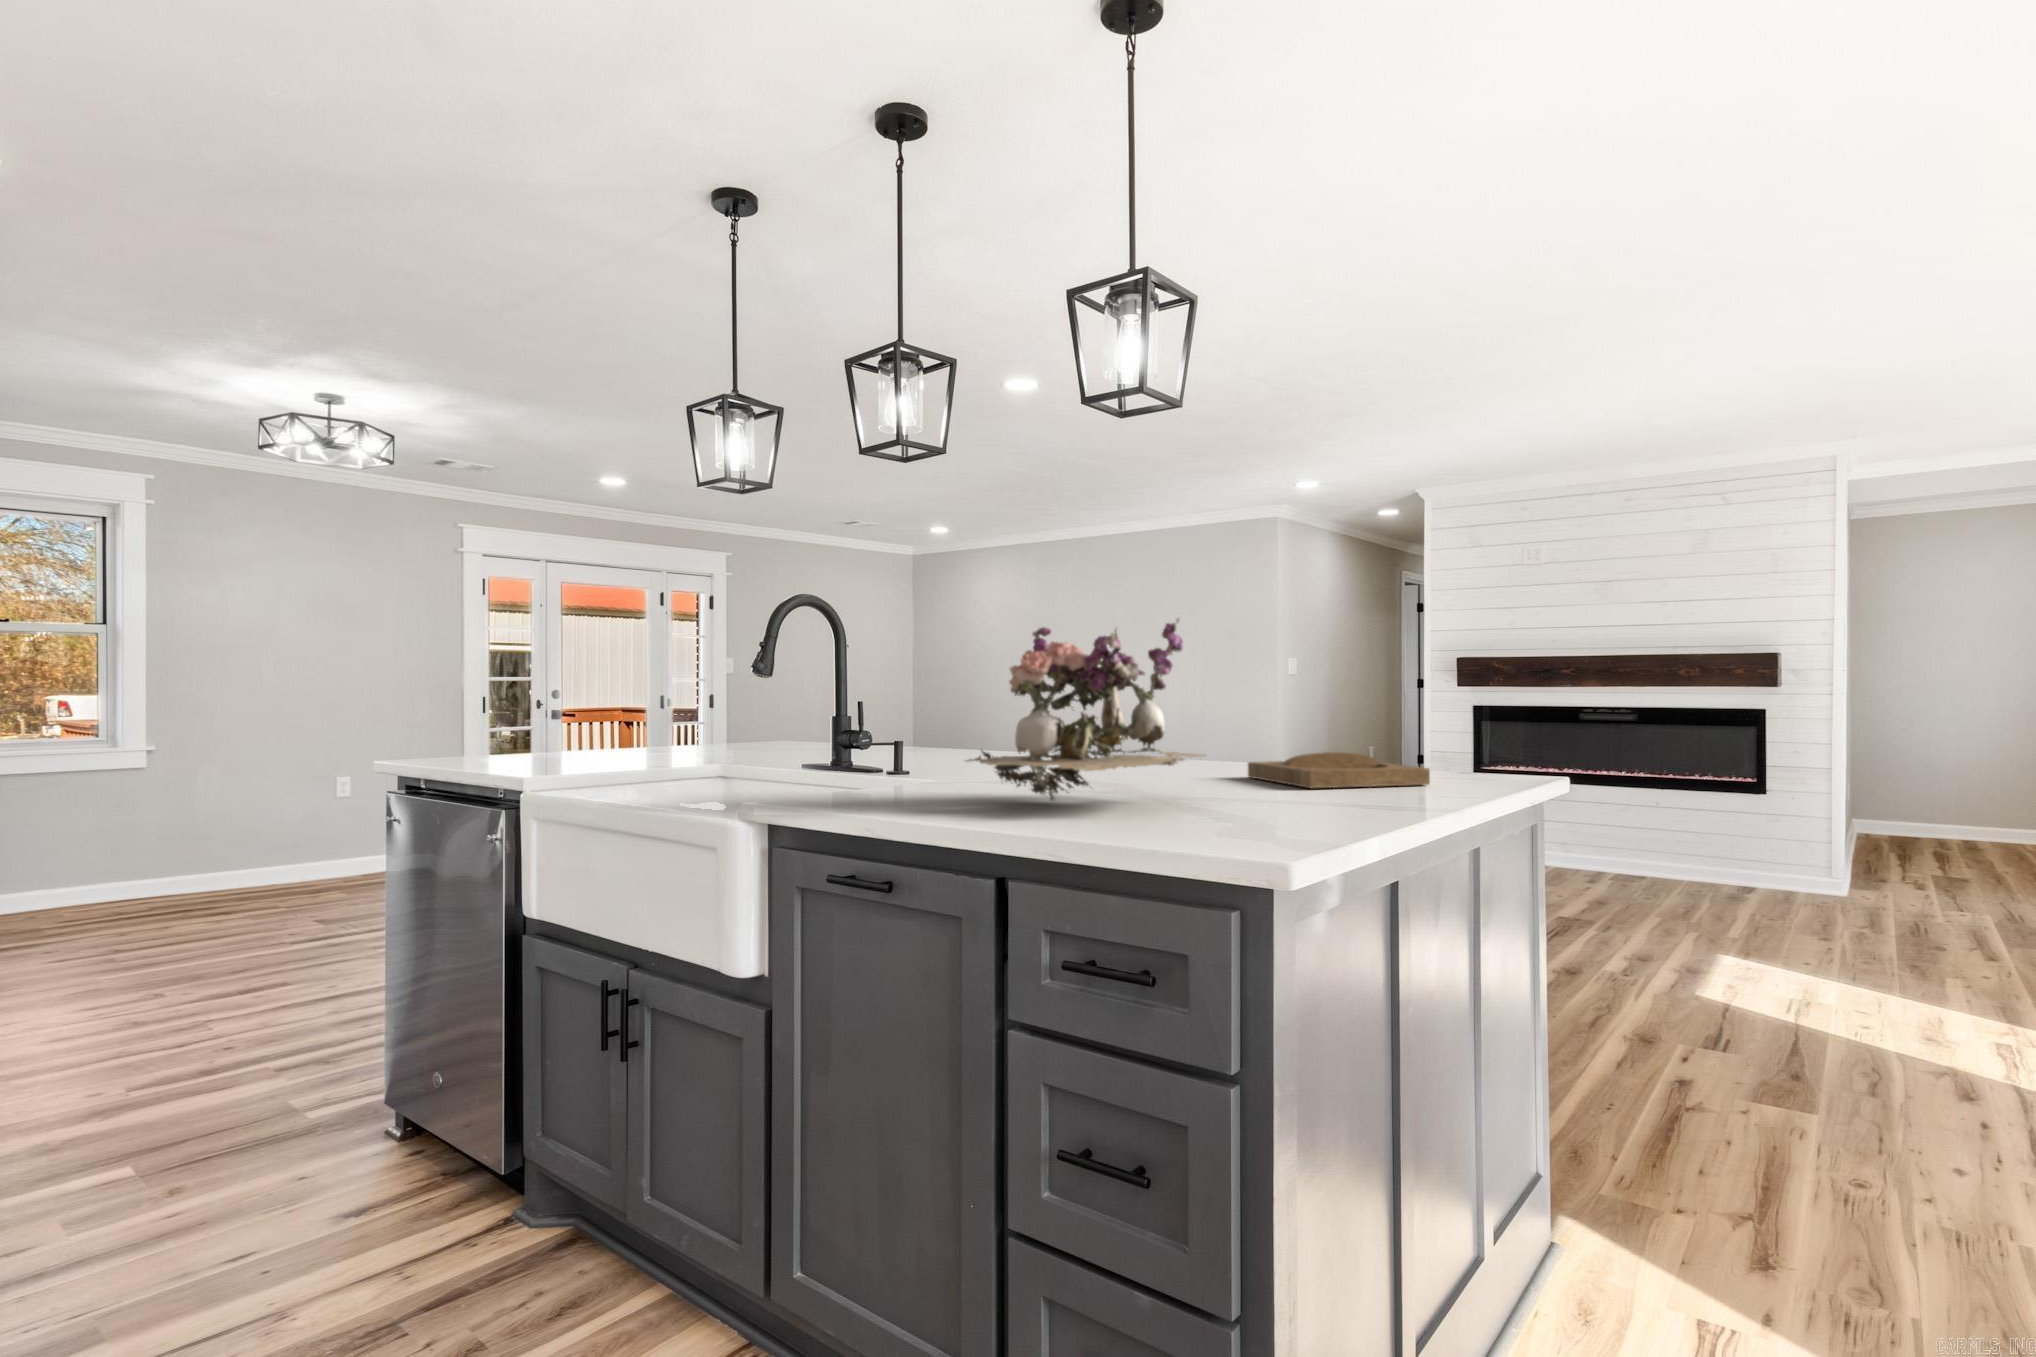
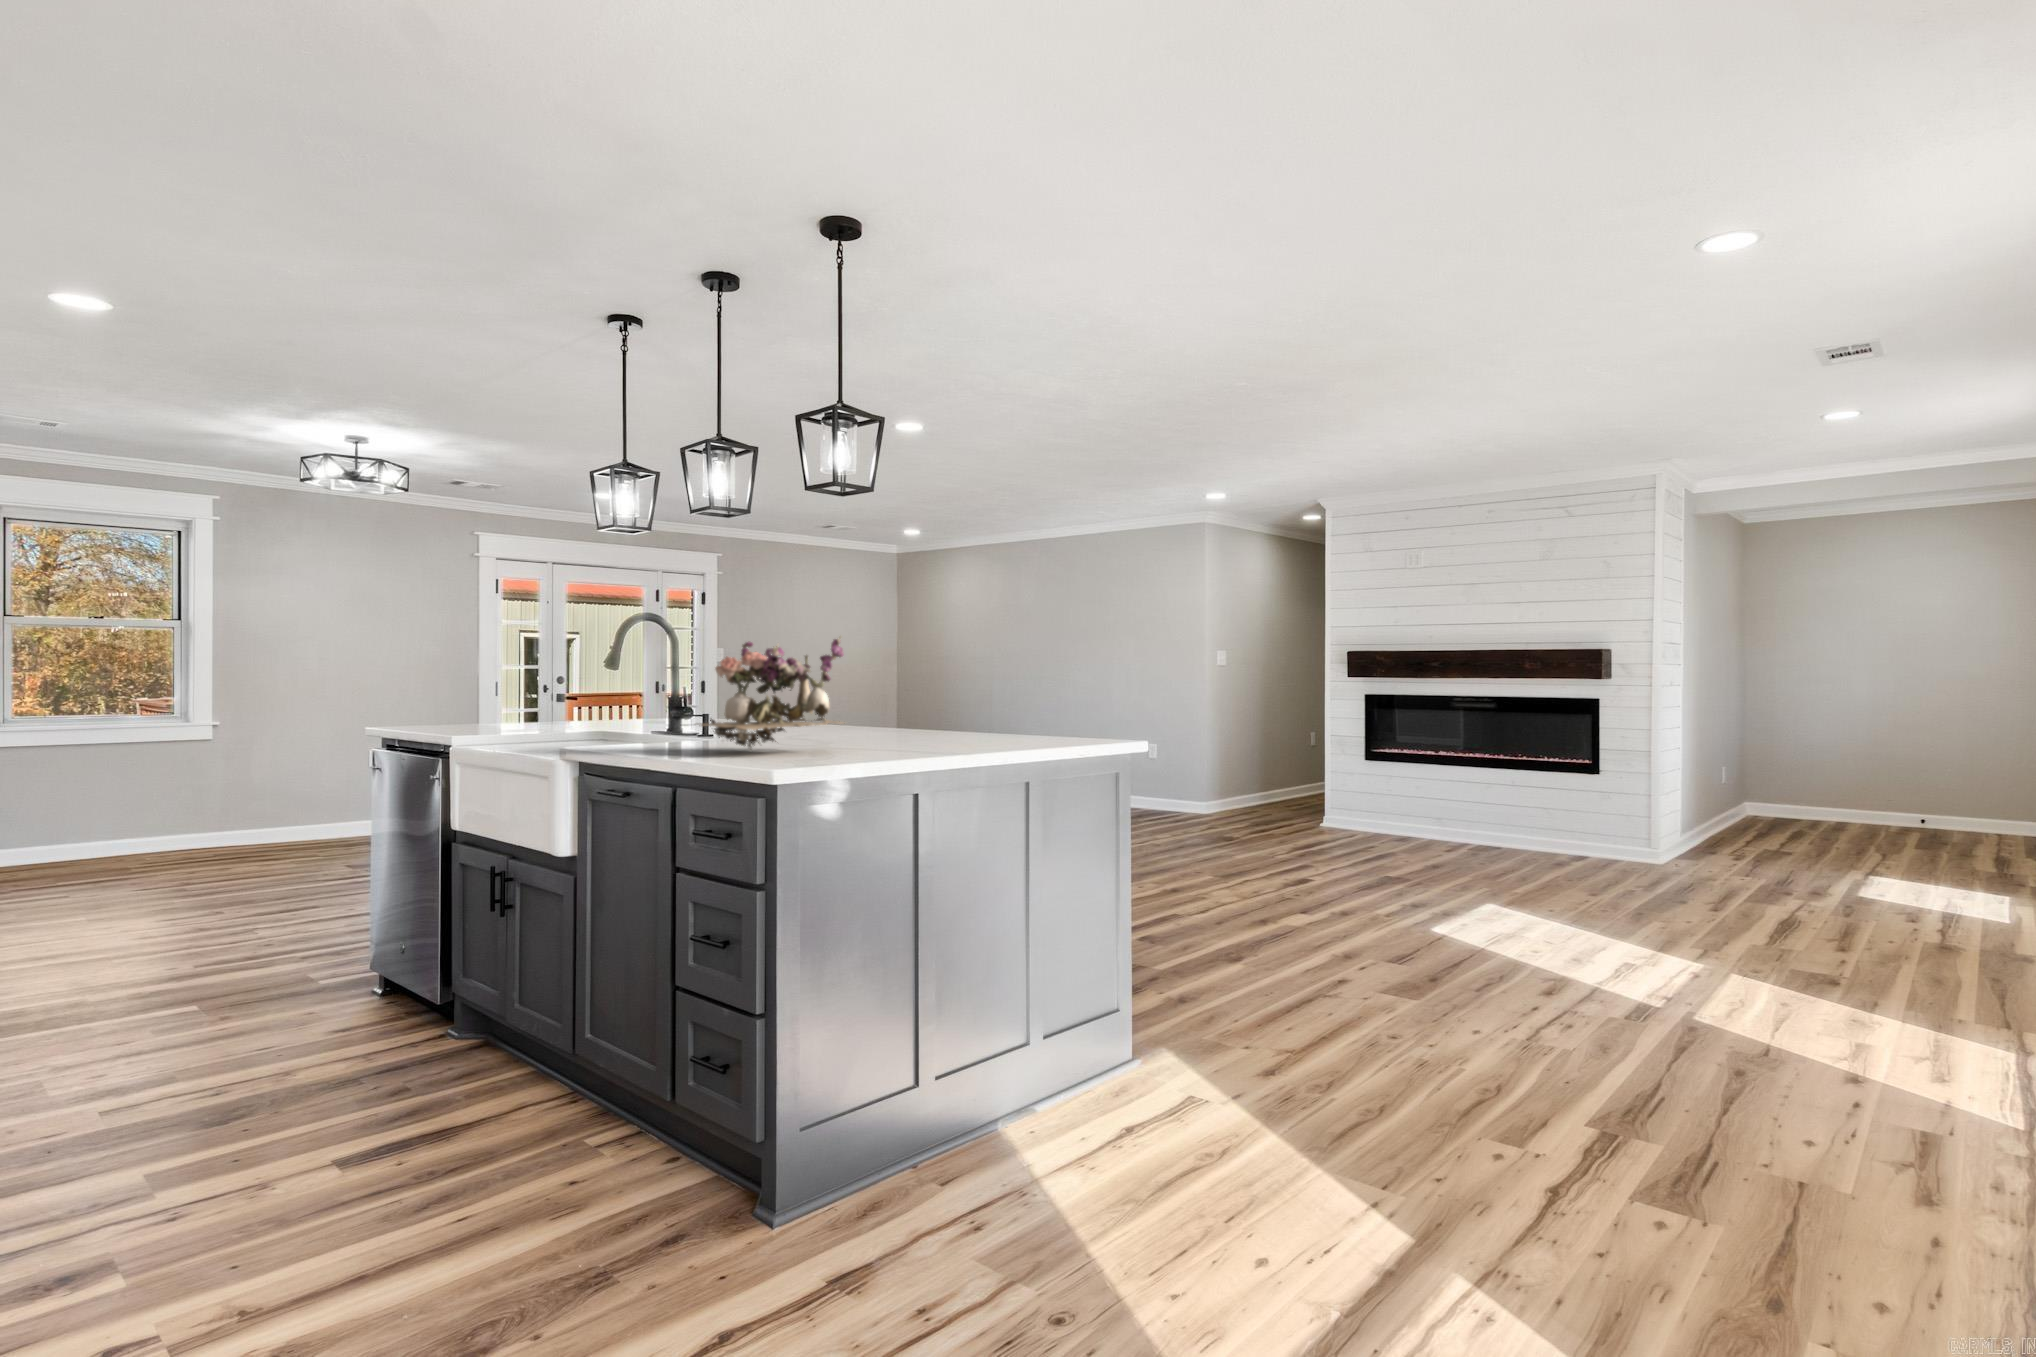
tray: present [1248,752,1430,788] -> none [930,725,1028,747]

